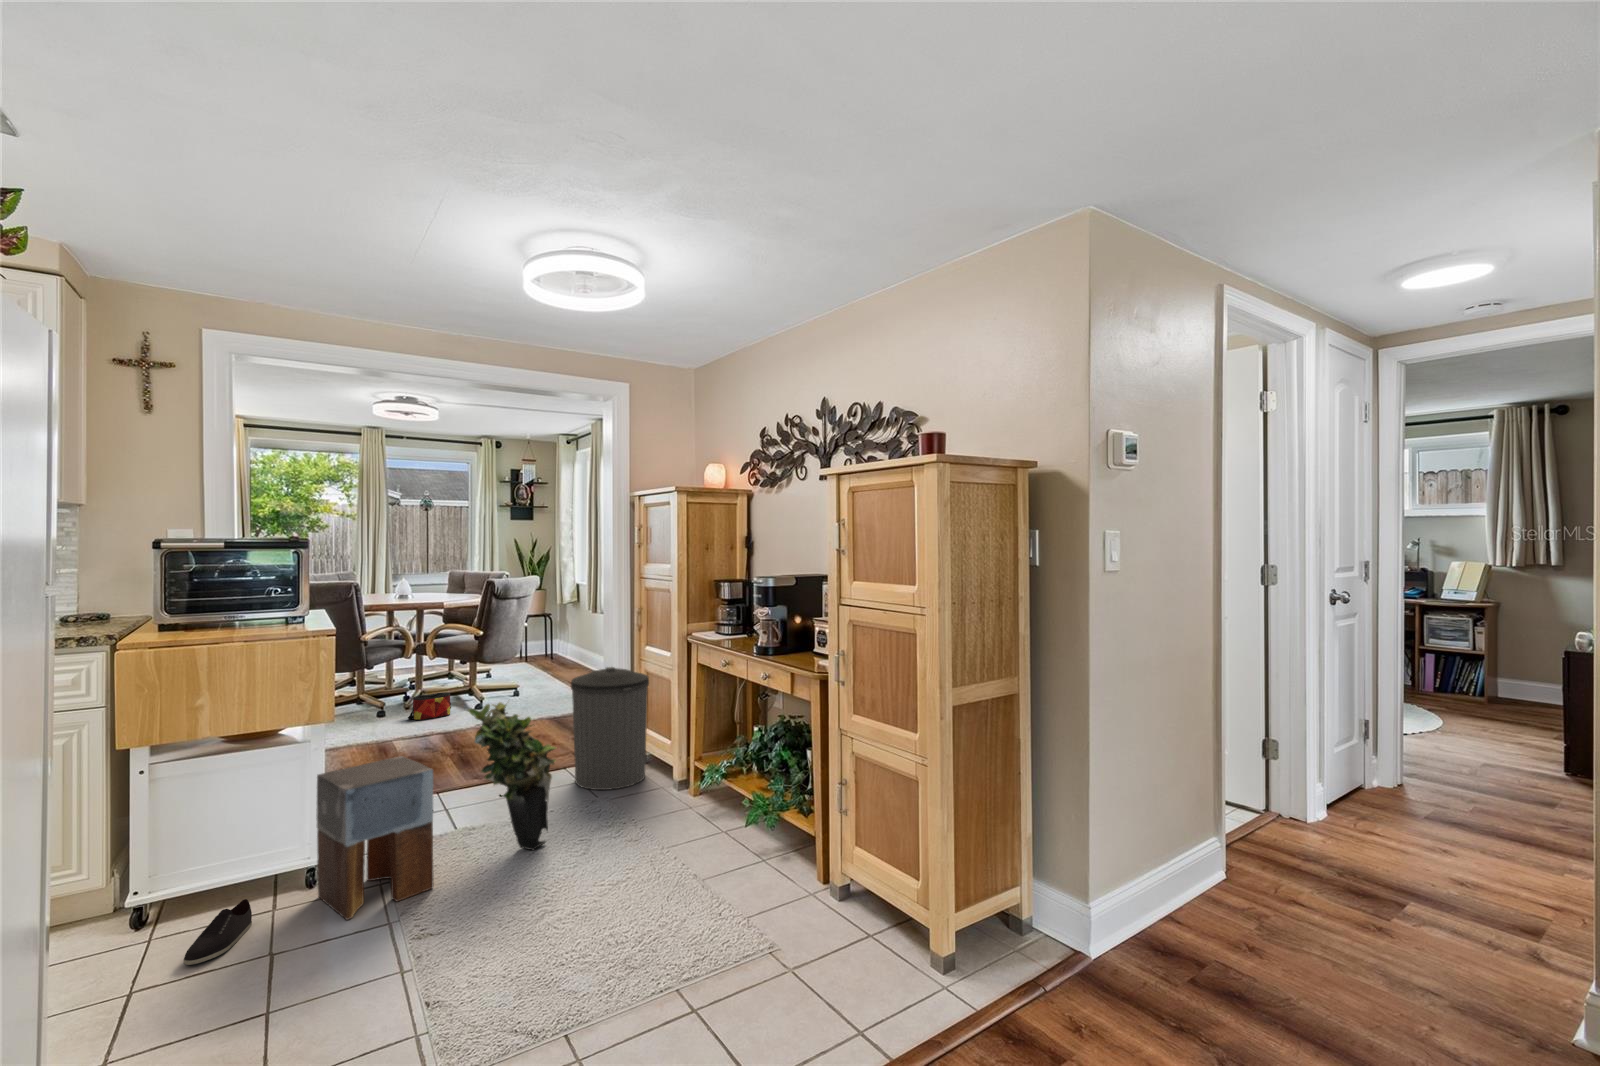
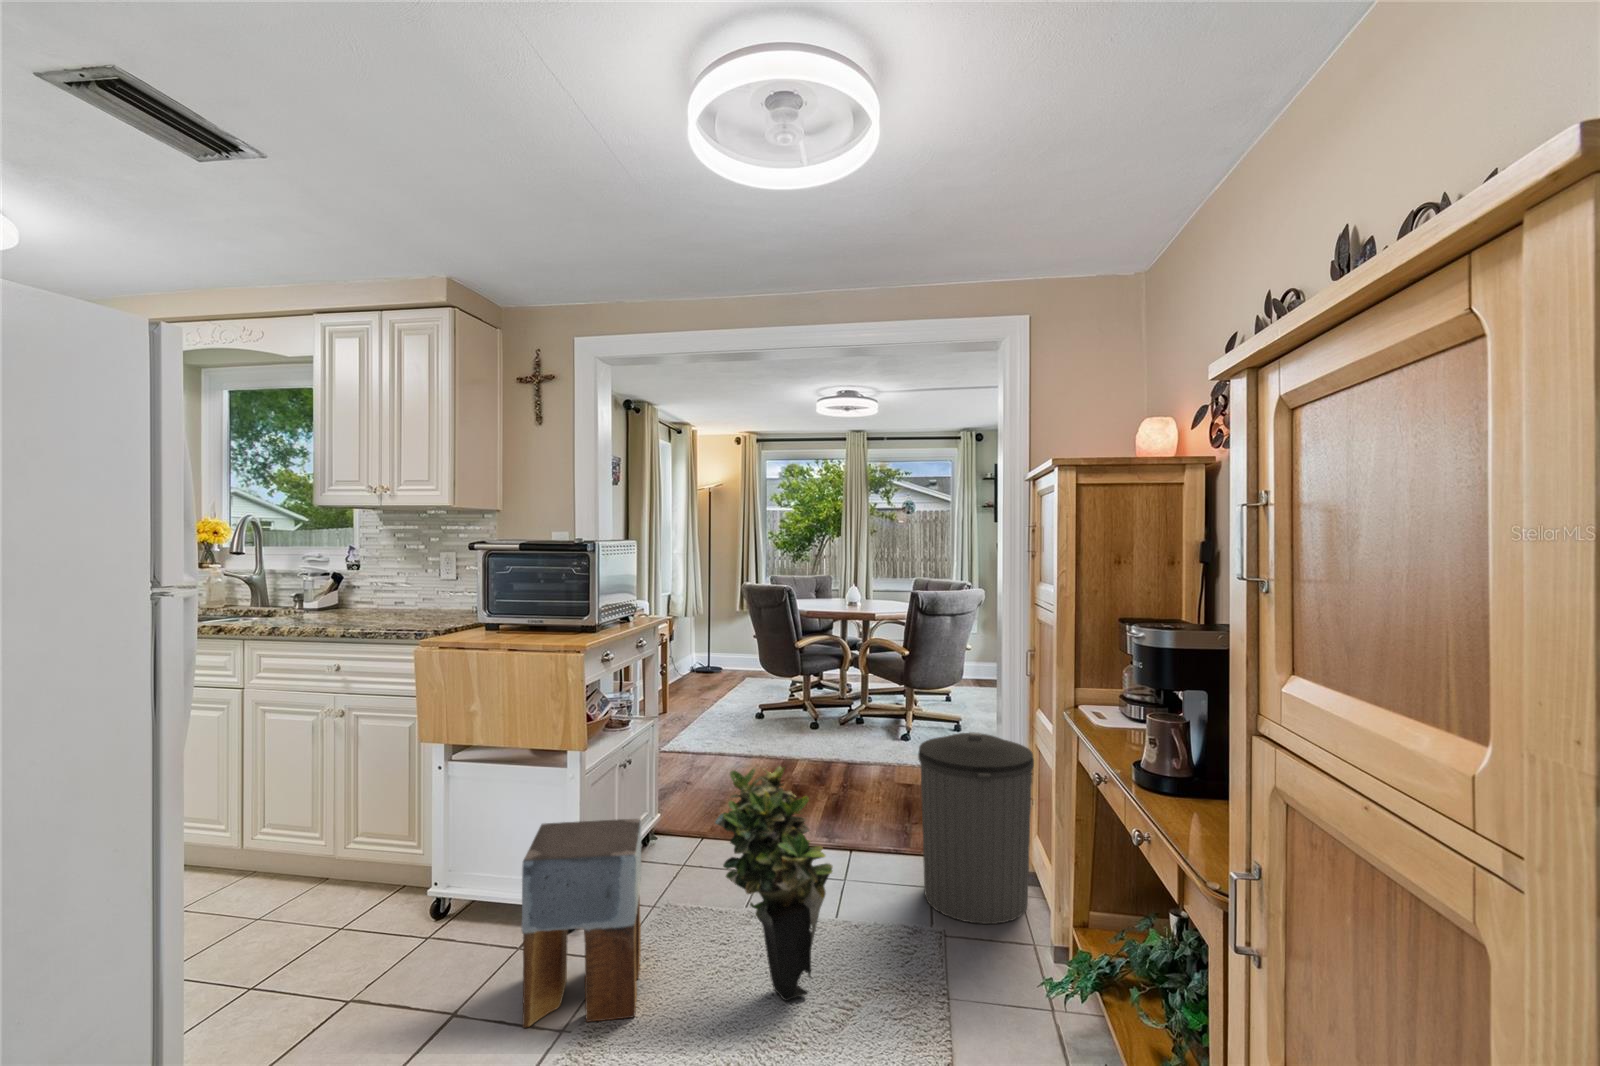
bag: present [408,692,451,720] -> none [829,715,875,744]
shoe: present [184,899,252,965] -> none [367,953,467,1025]

